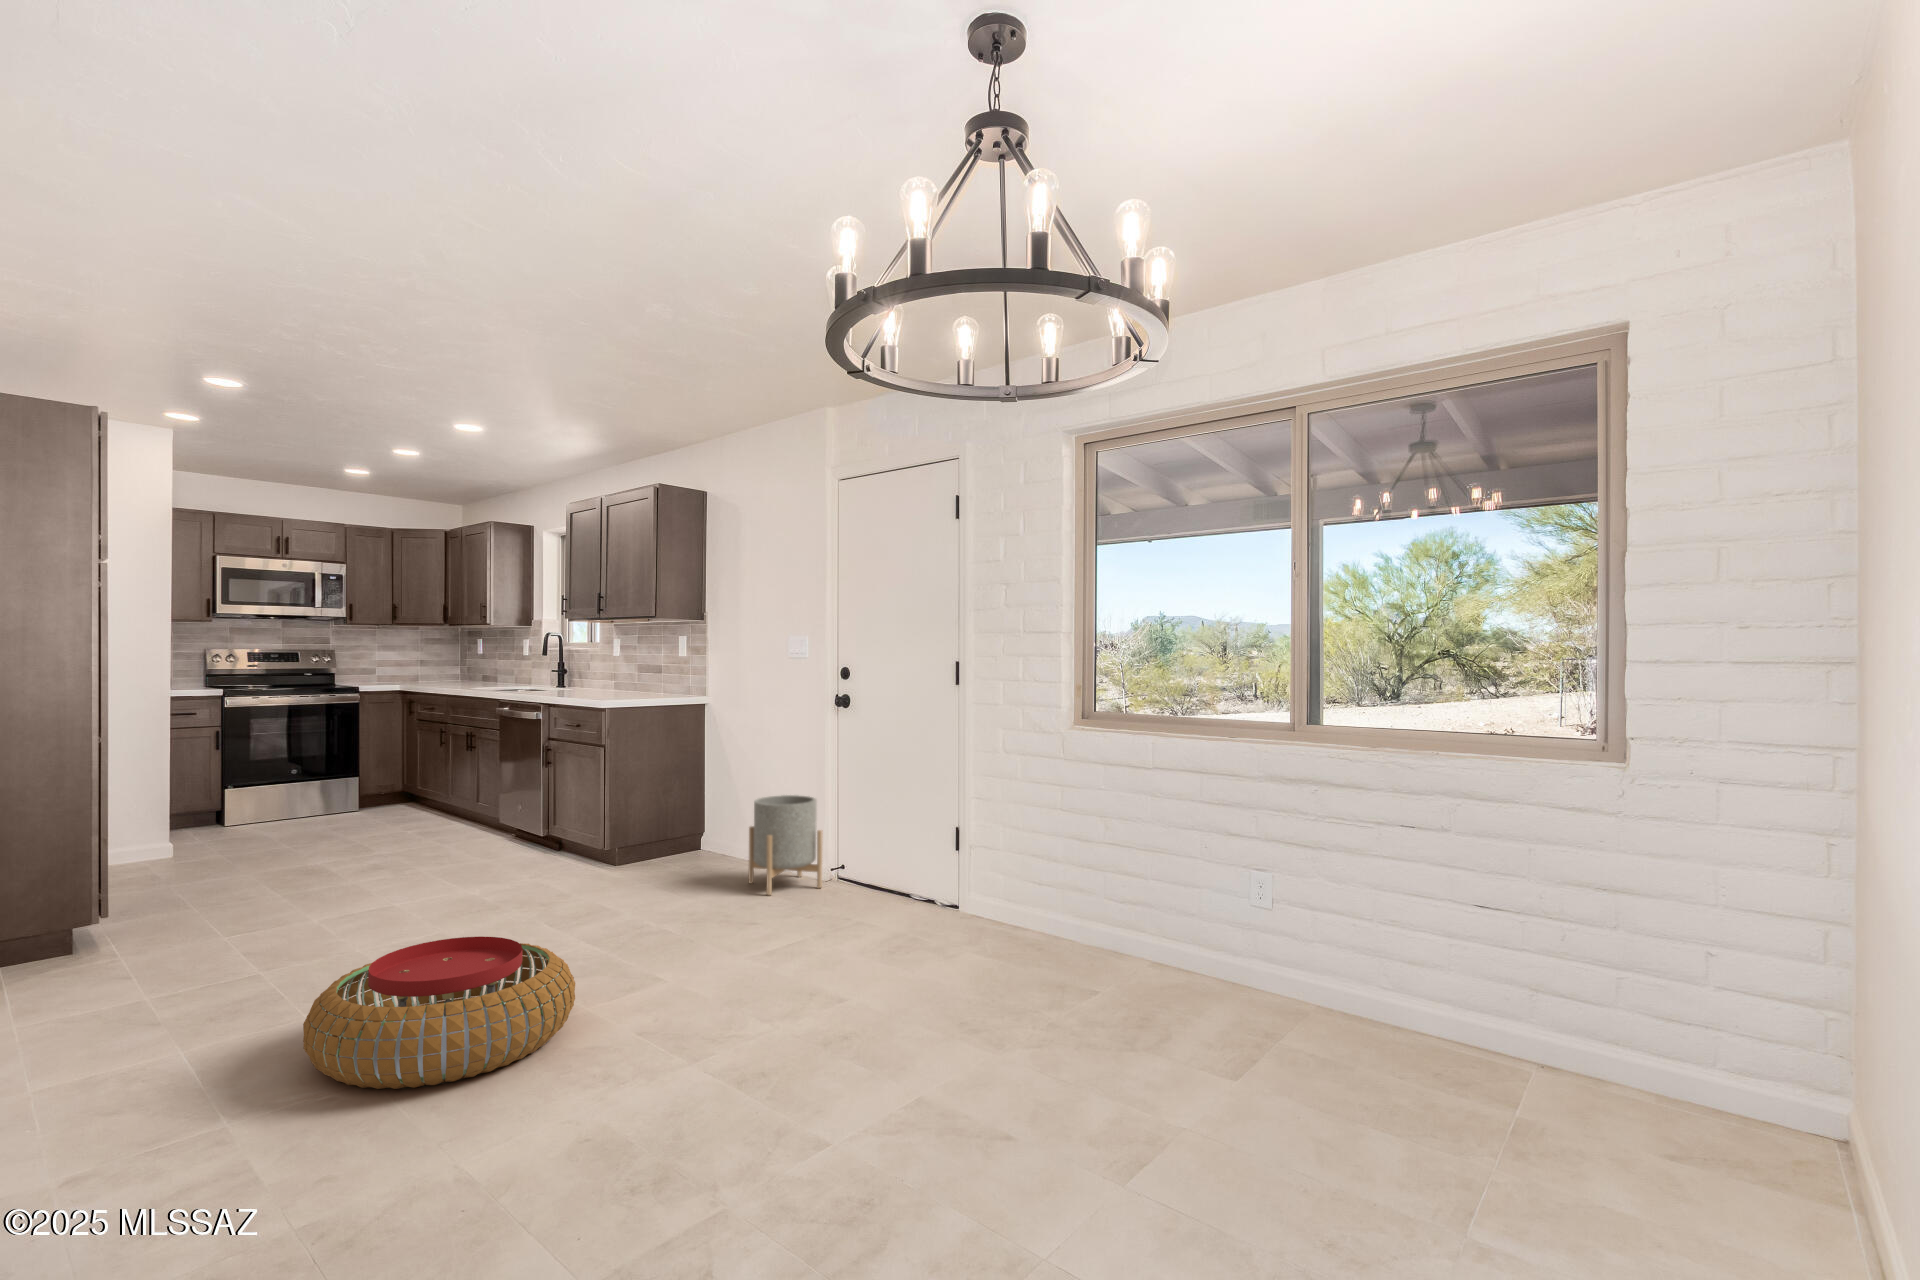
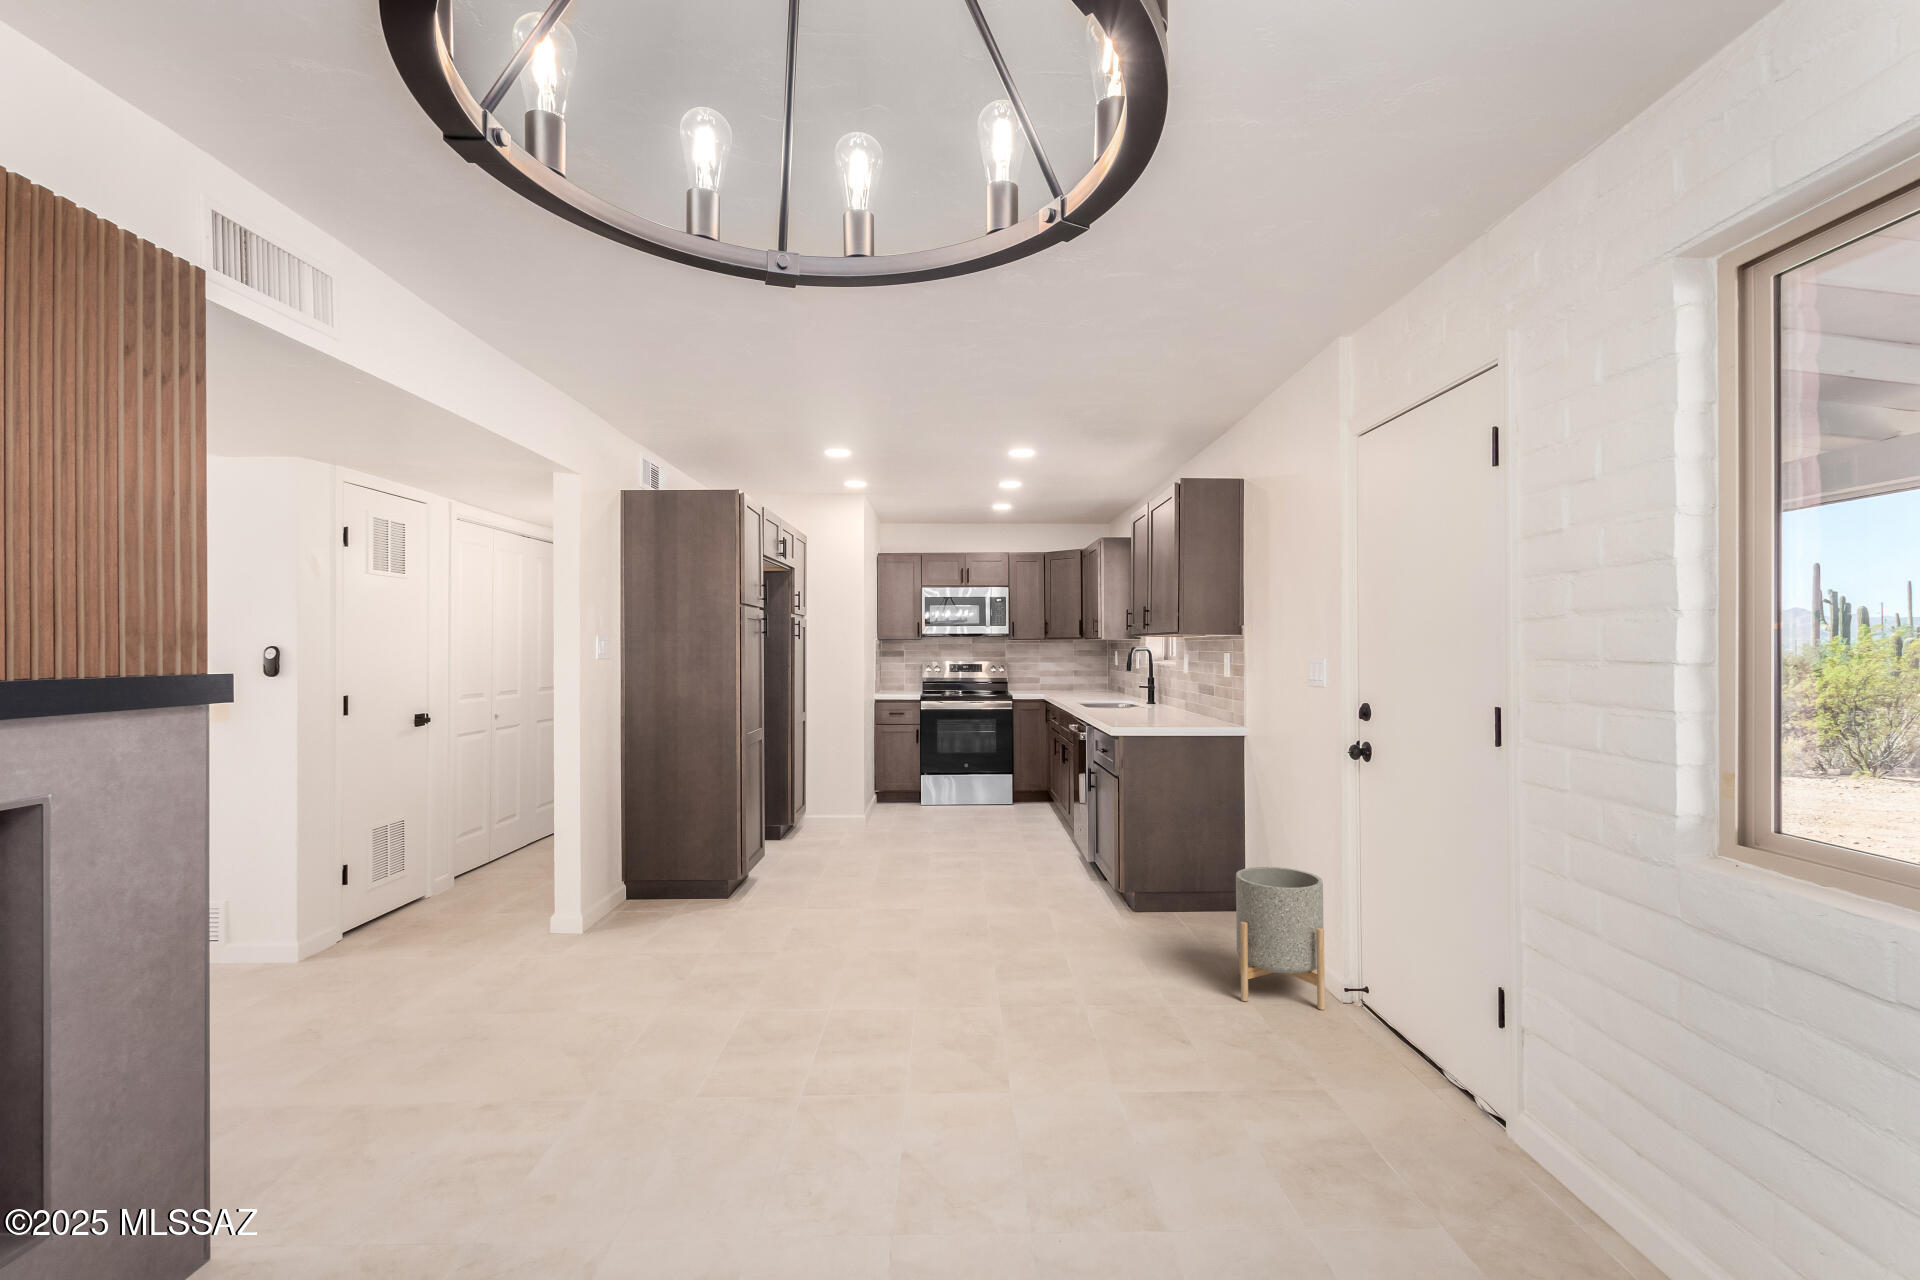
pouf: present [303,937,575,1089] -> none [621,981,872,1156]

